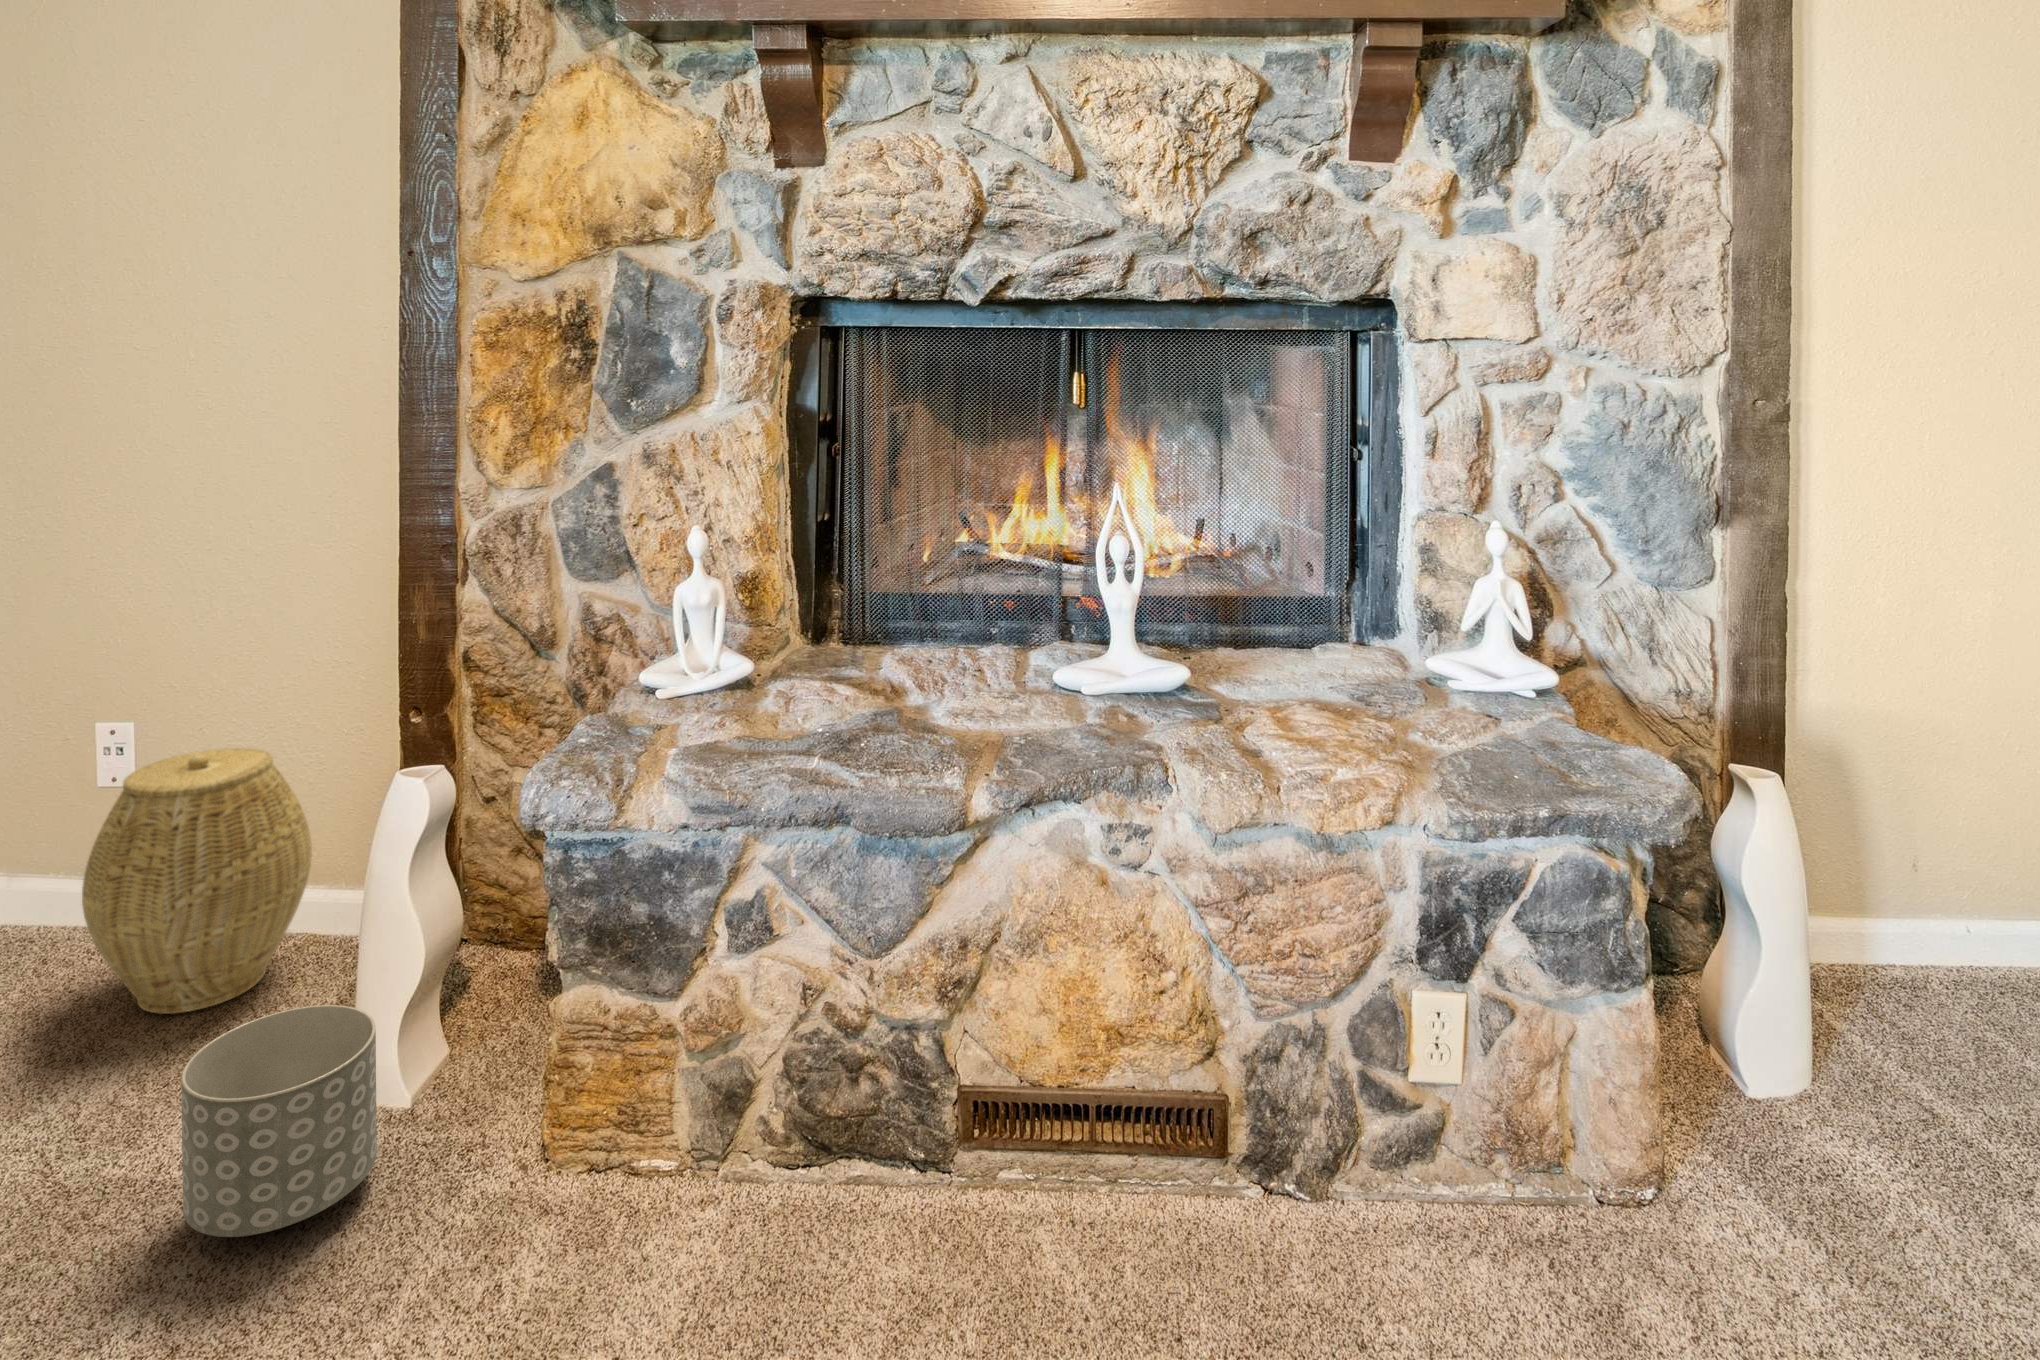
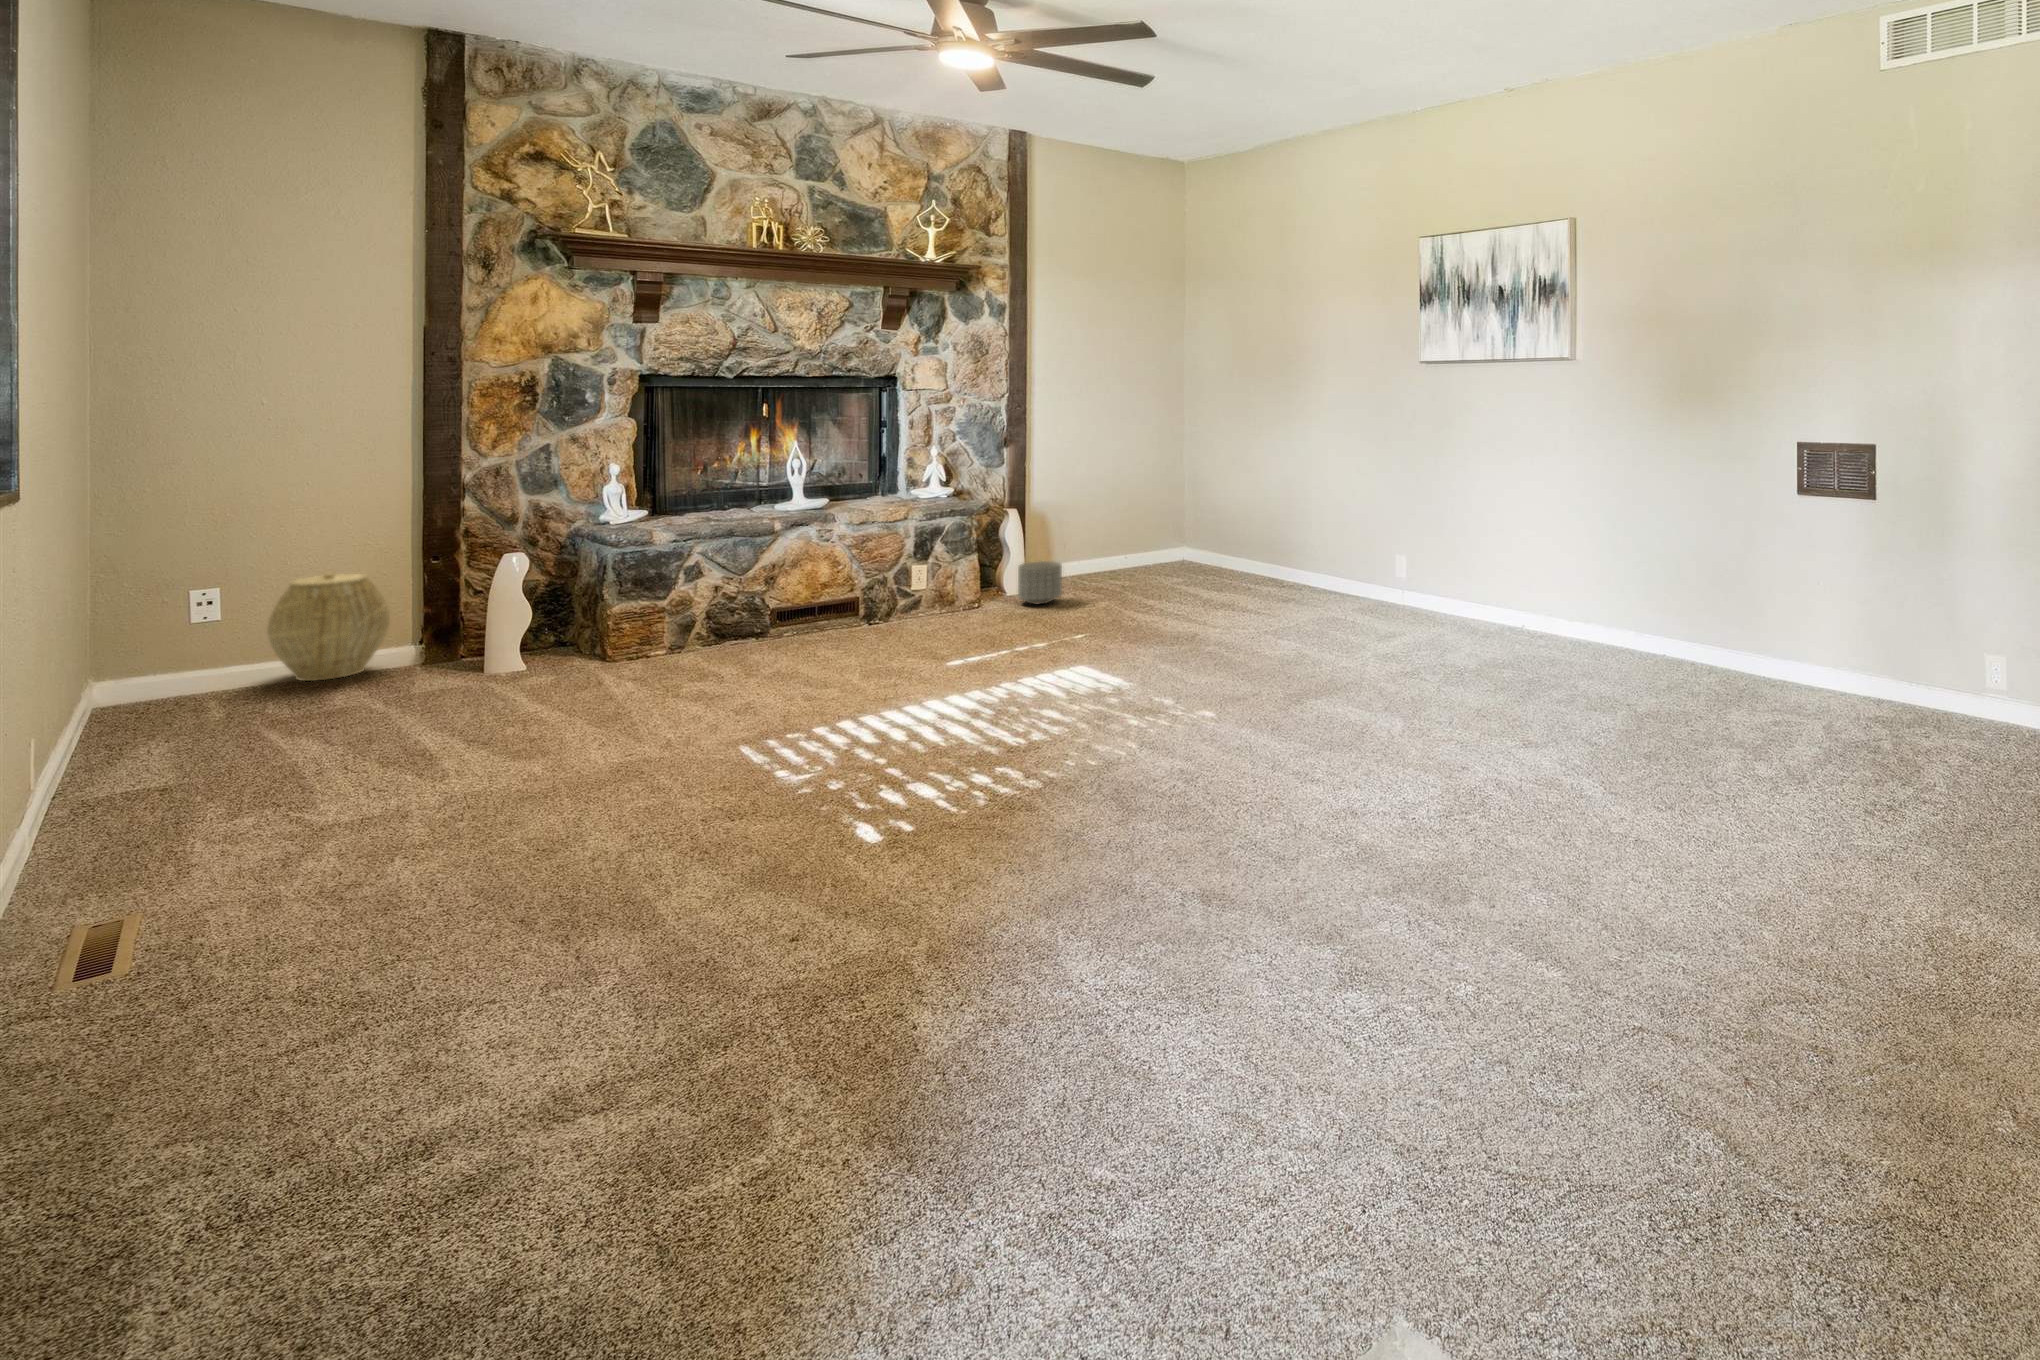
planter: present [181,1005,377,1237] -> present [1018,561,1062,604]

